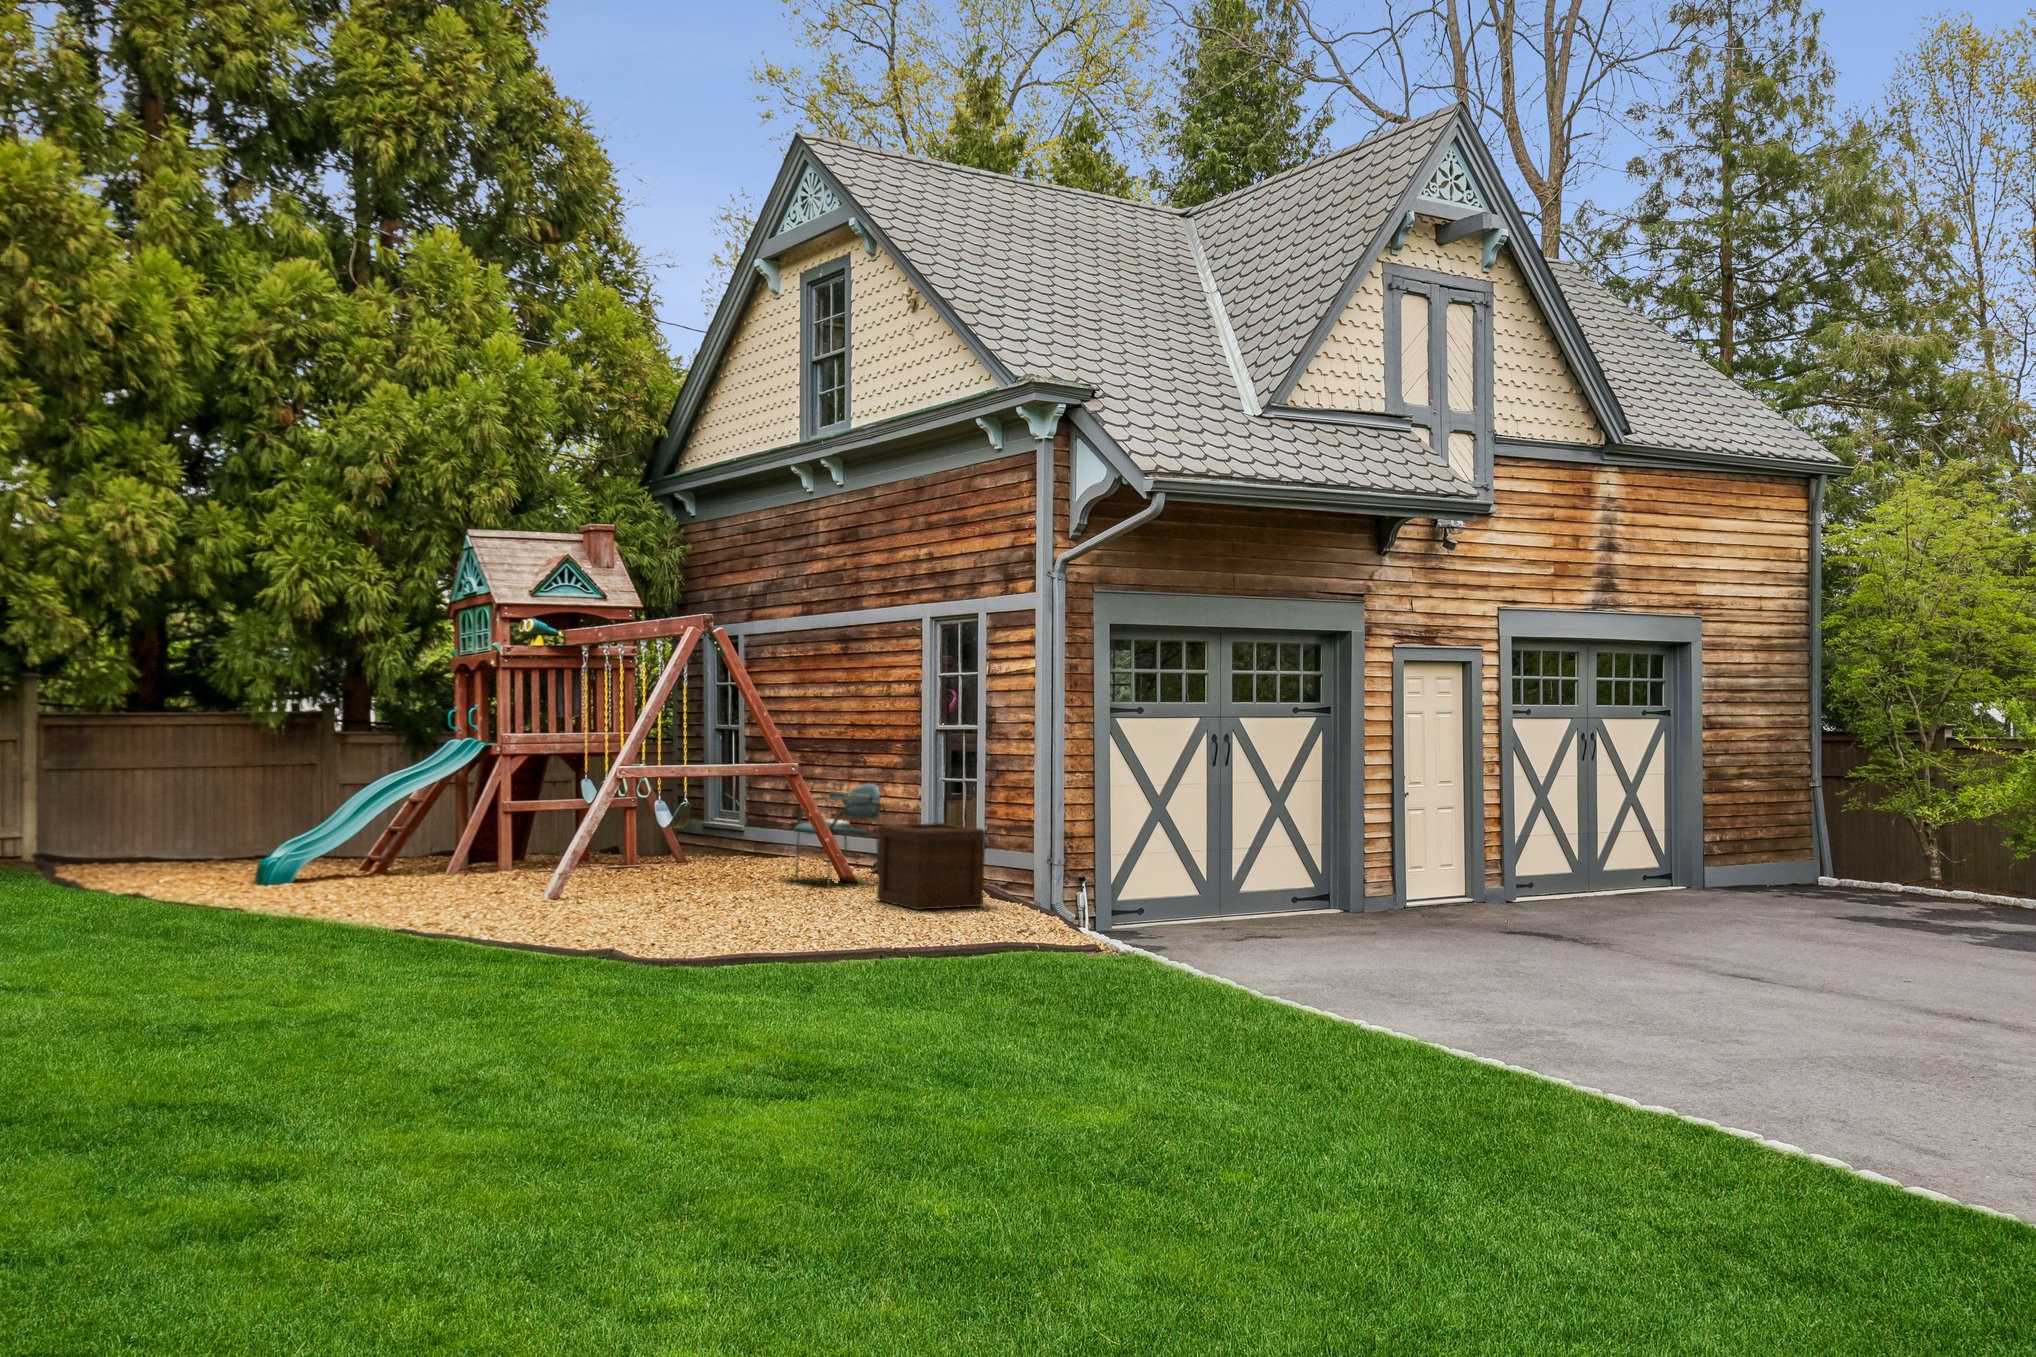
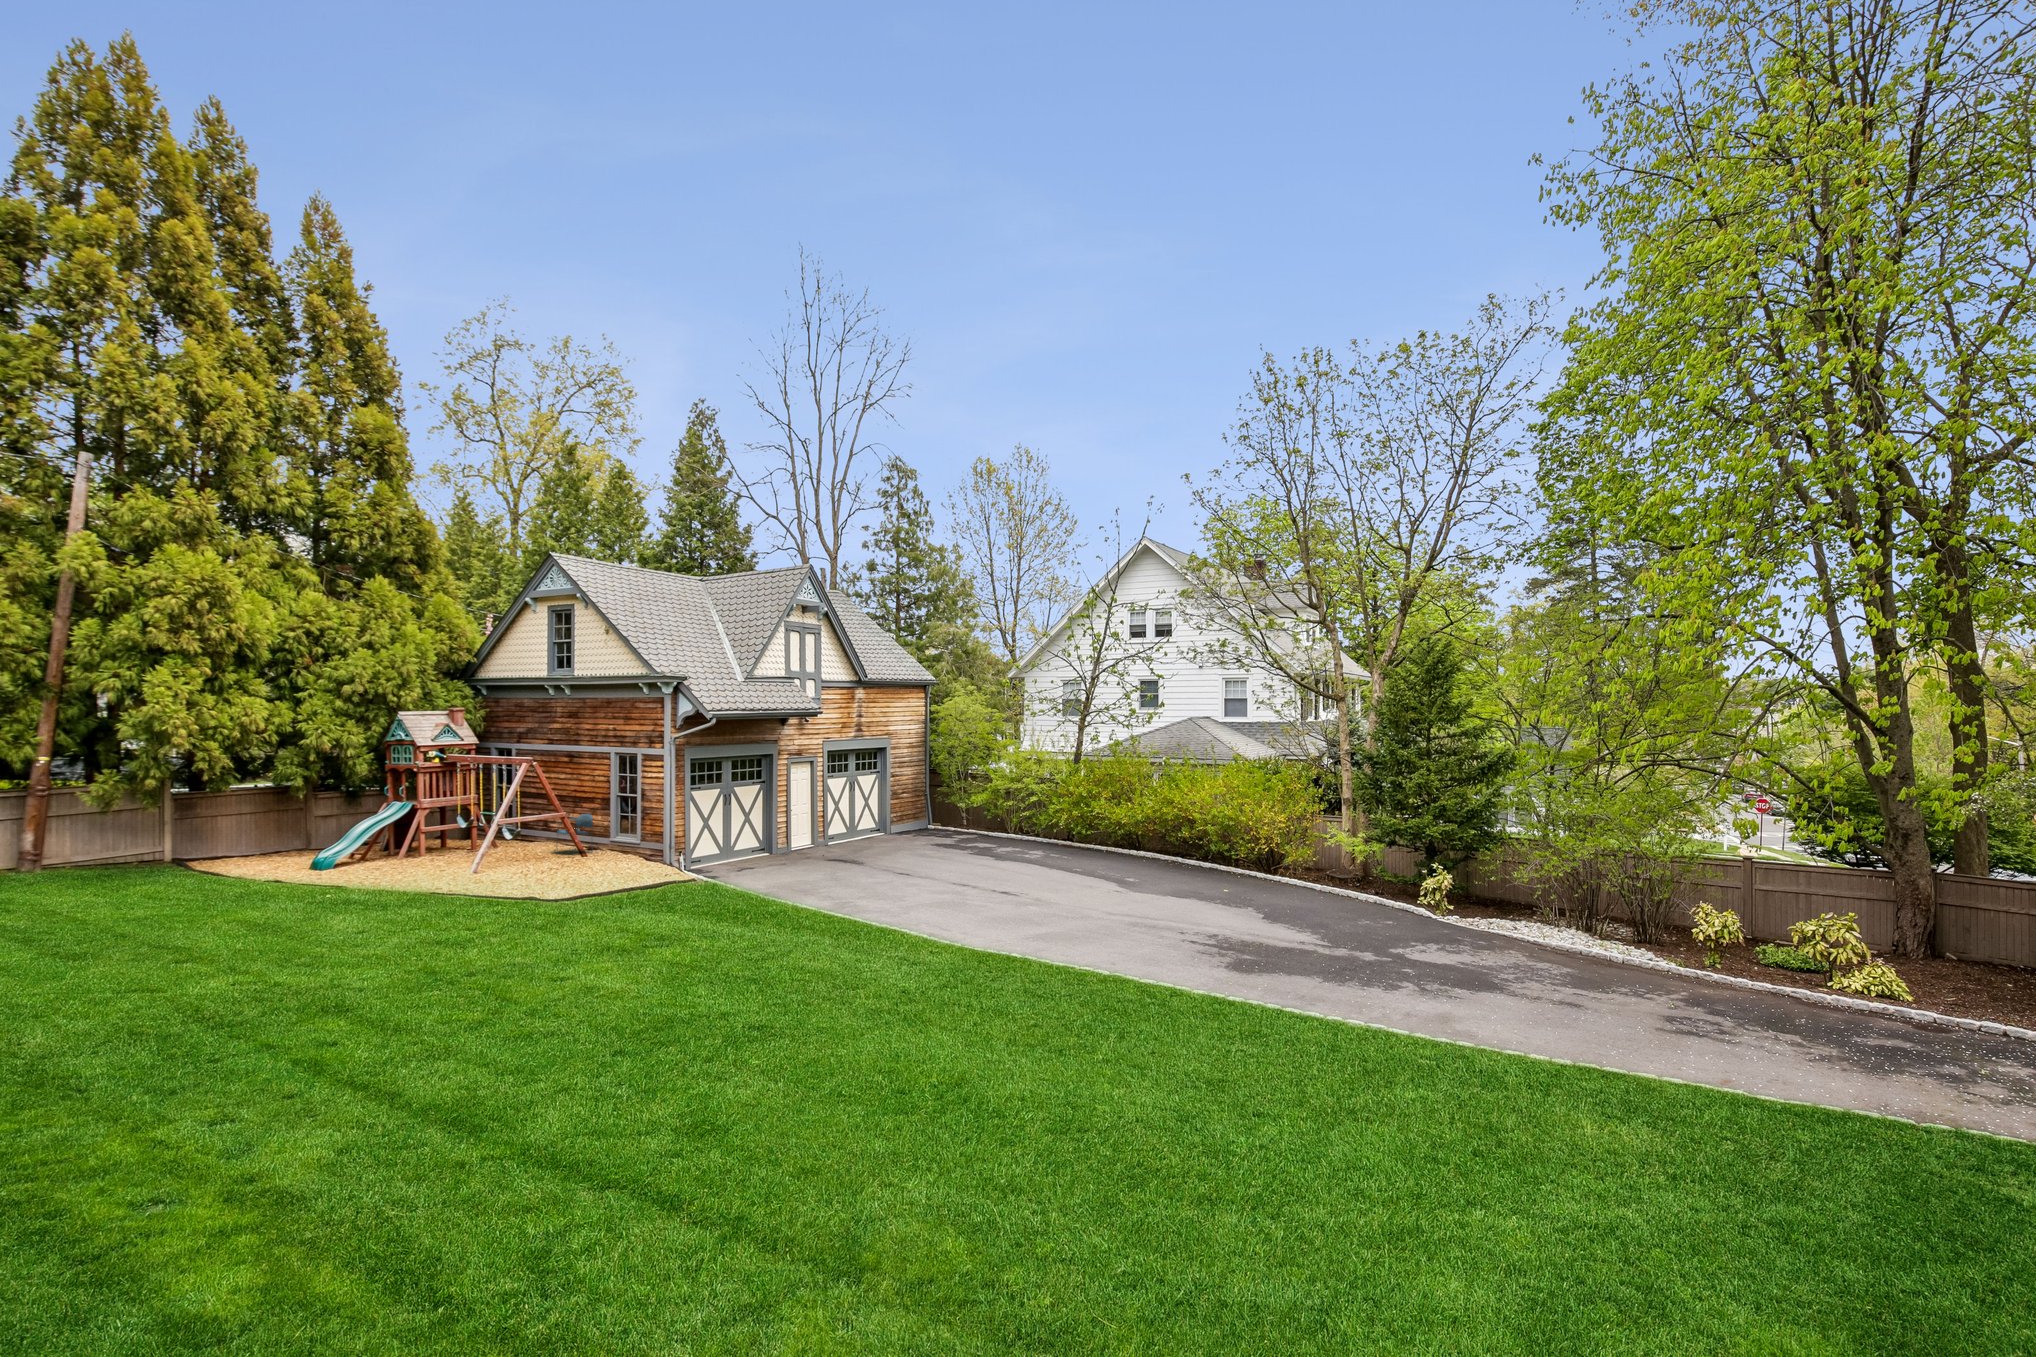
wooden crate: present [877,823,985,910] -> none [598,830,641,863]

